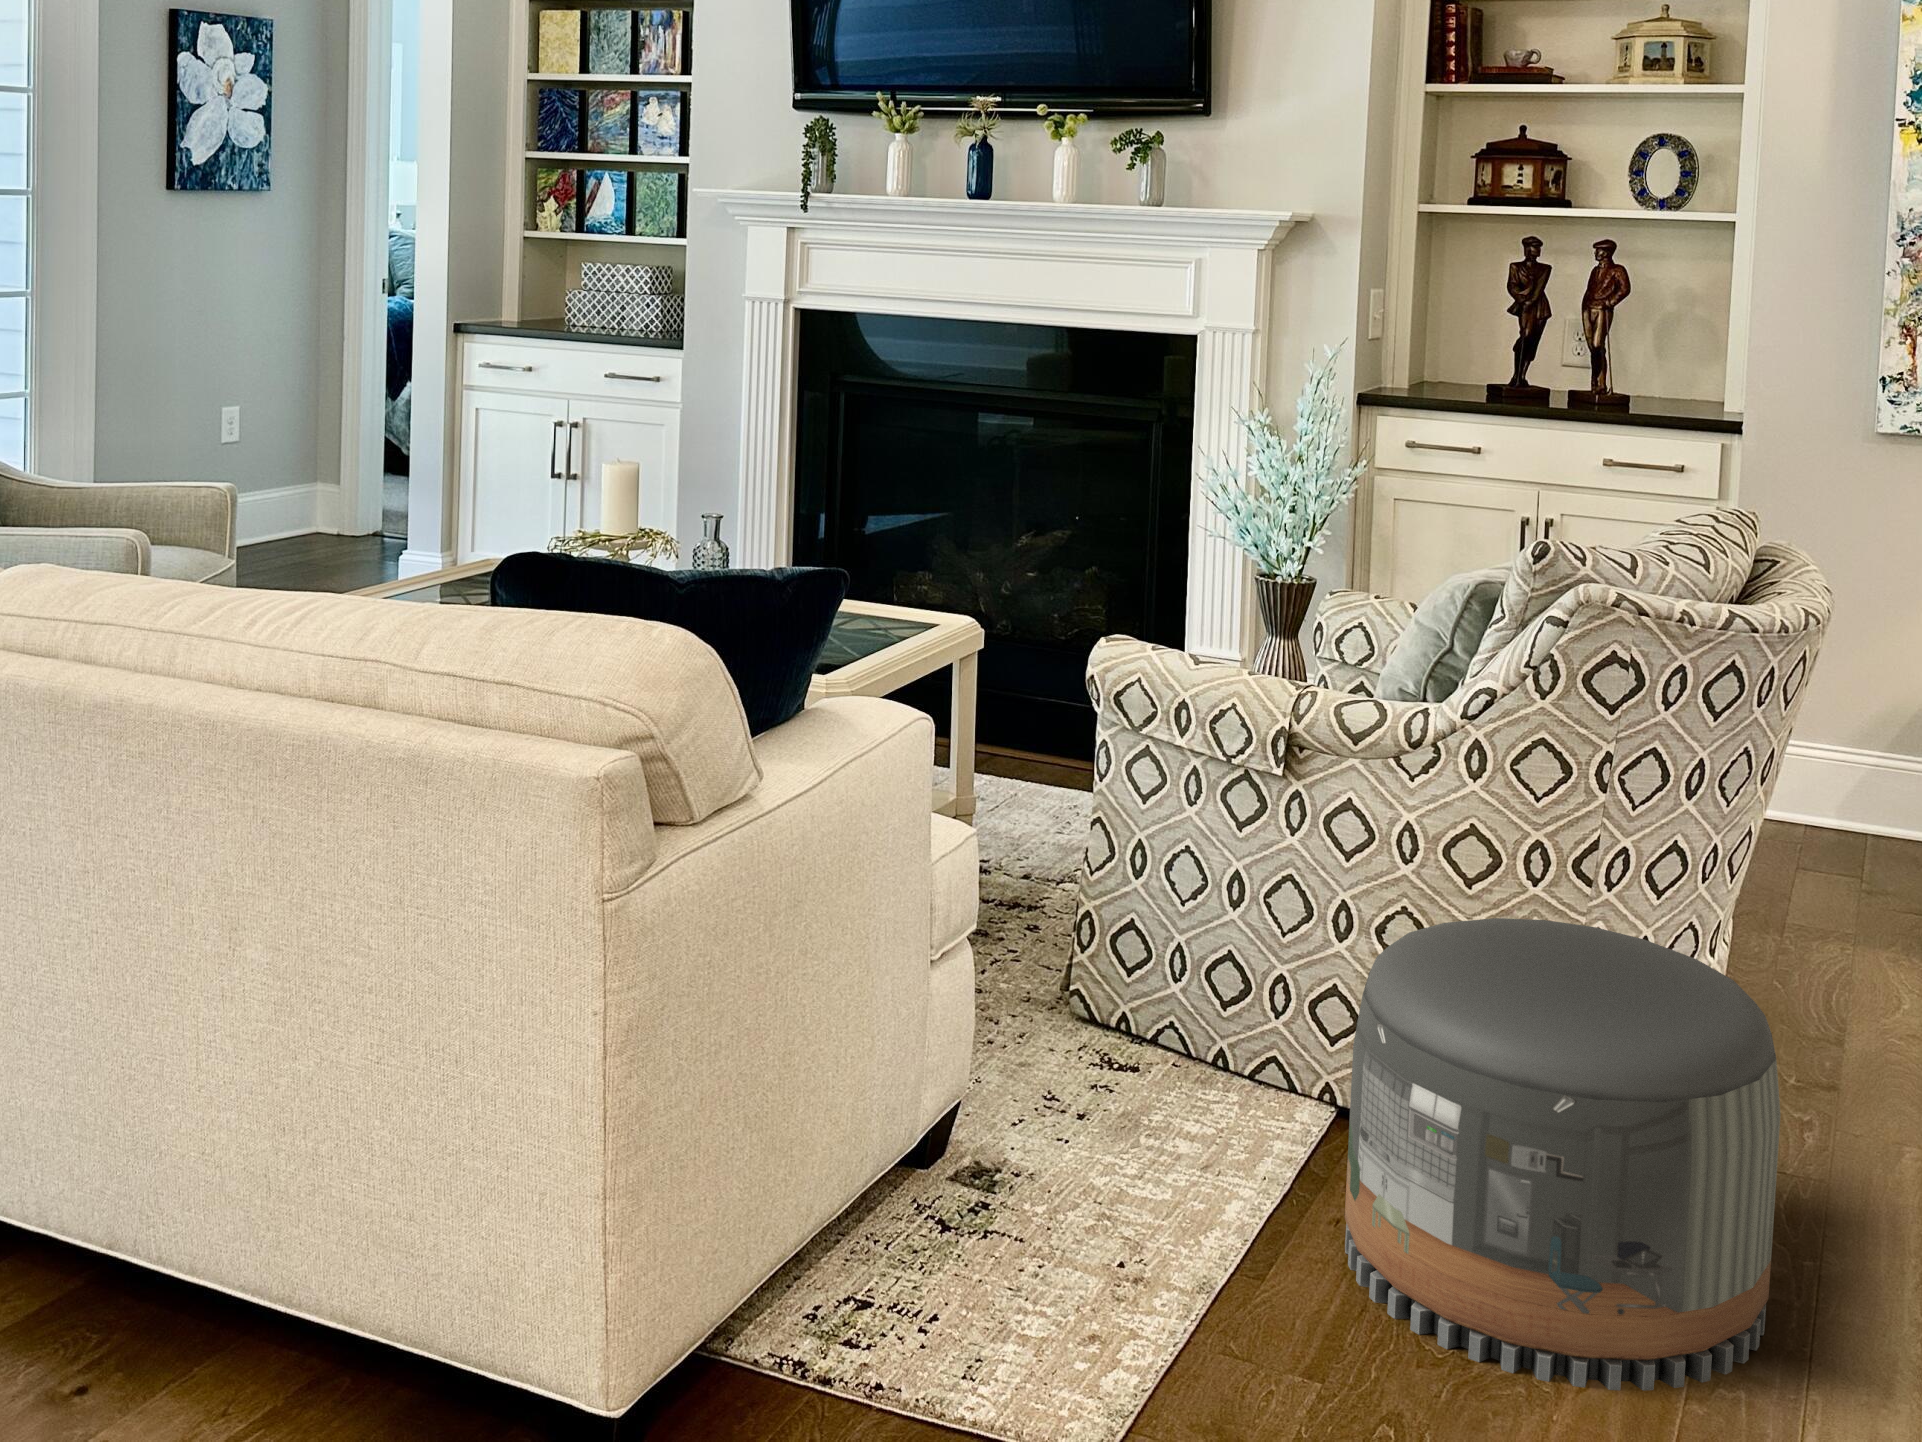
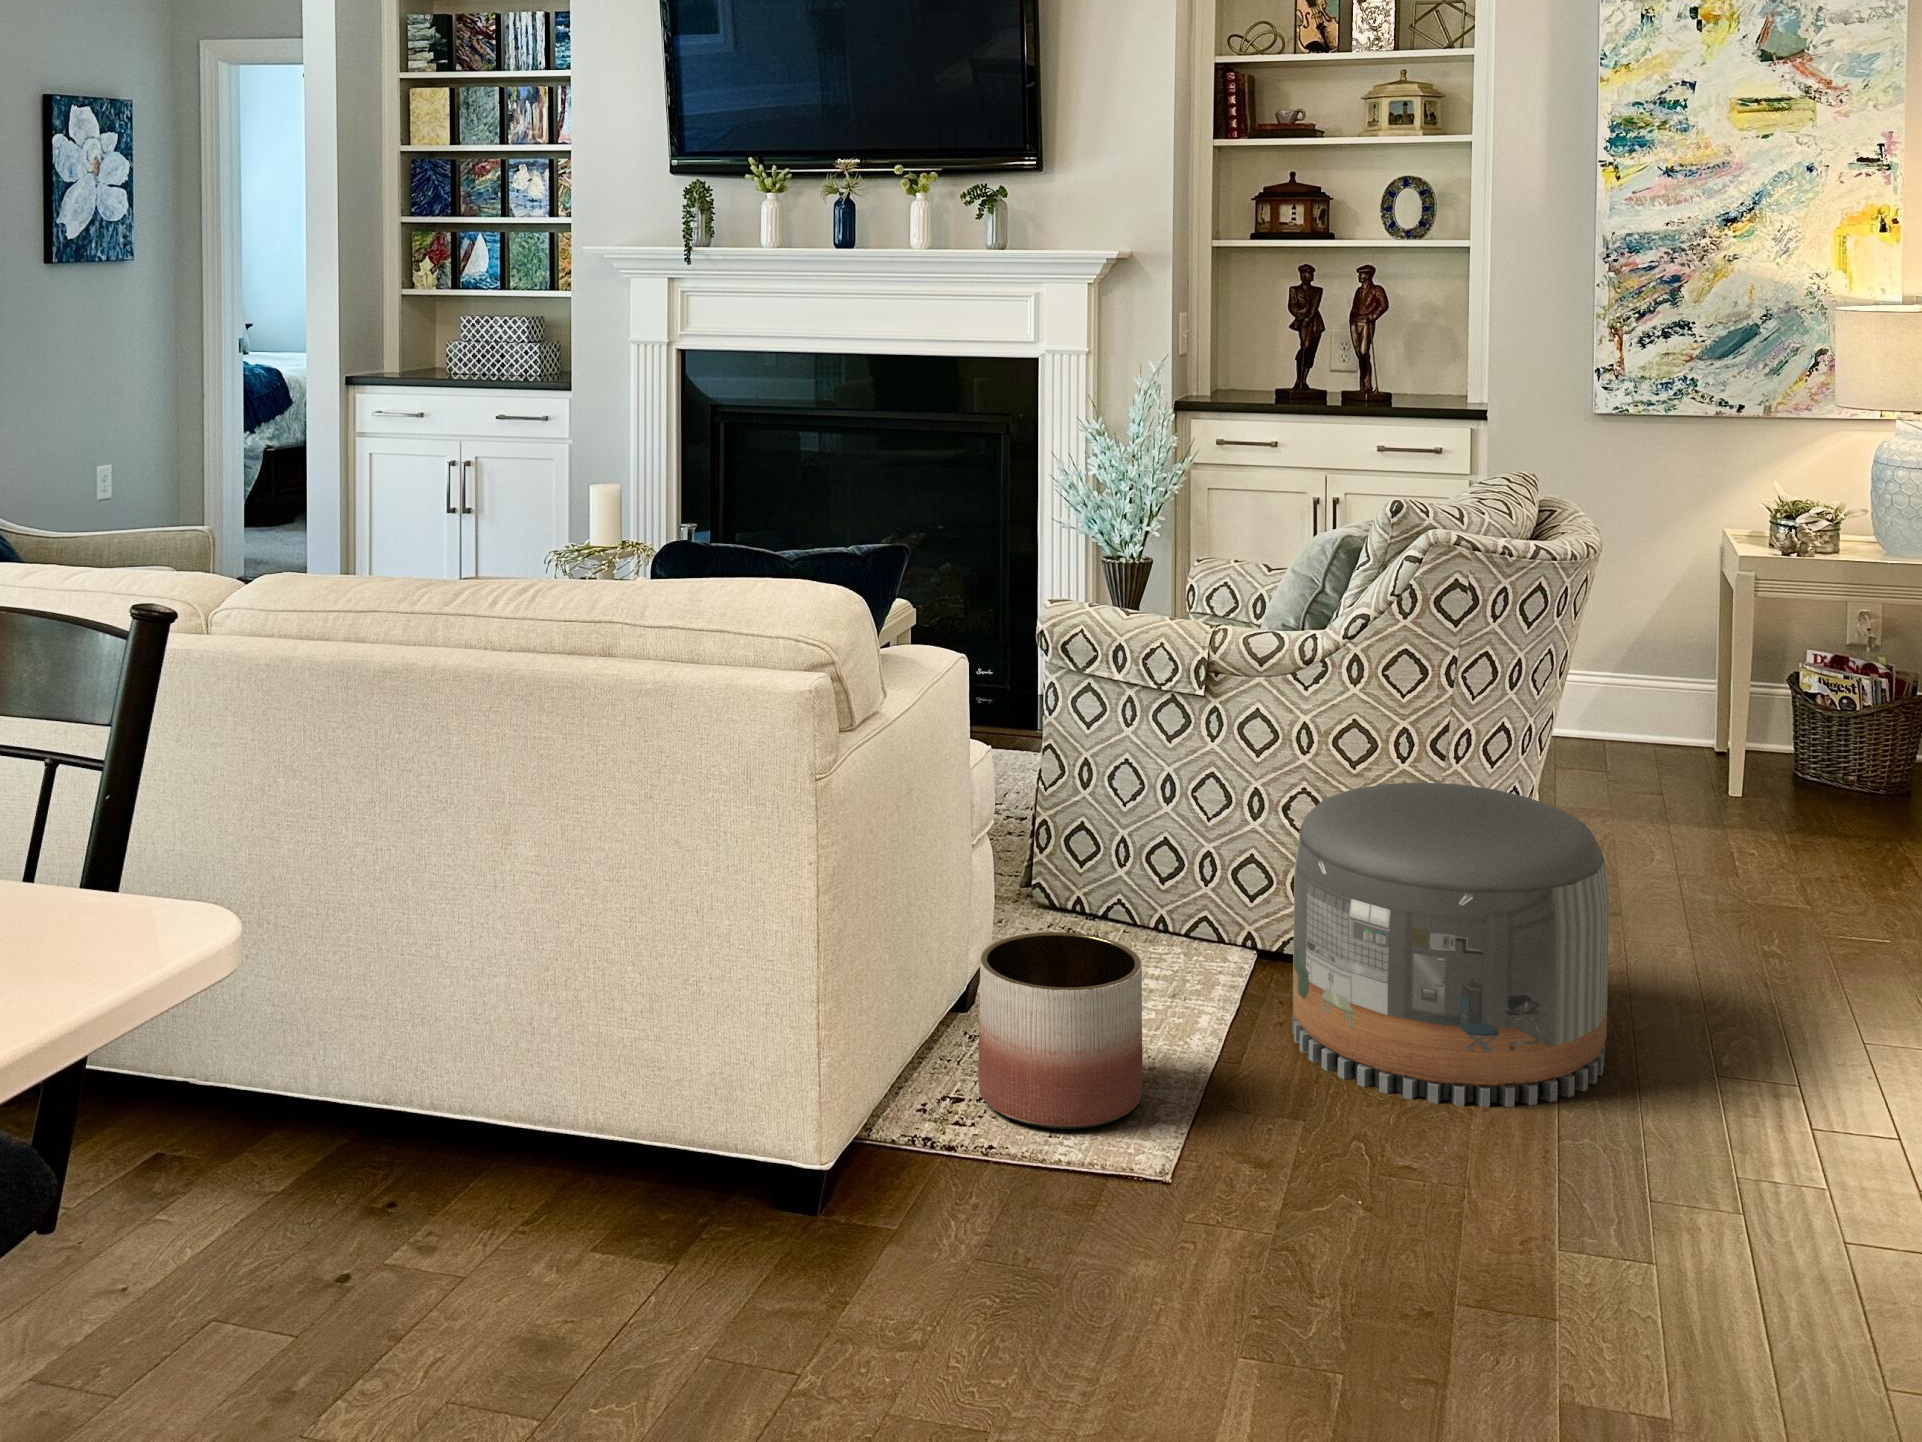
planter: none [899,1086,1117,1362] -> present [978,932,1143,1129]

